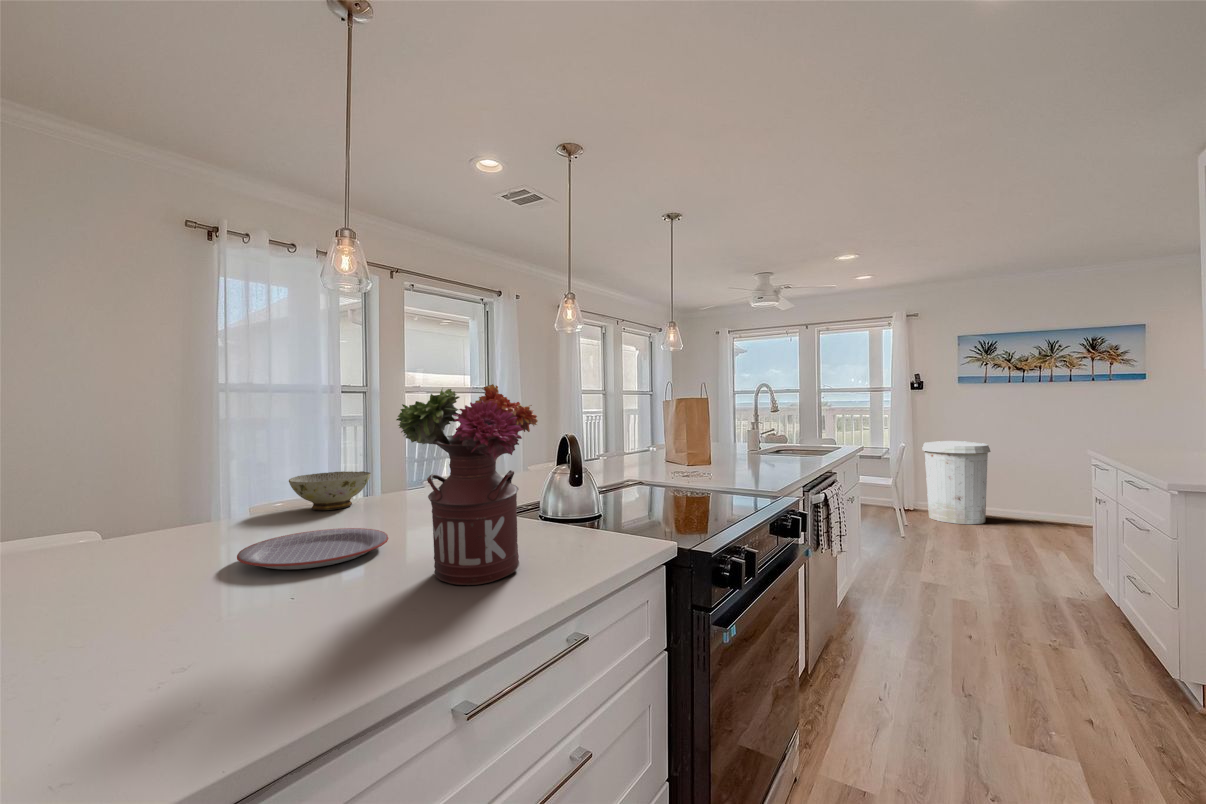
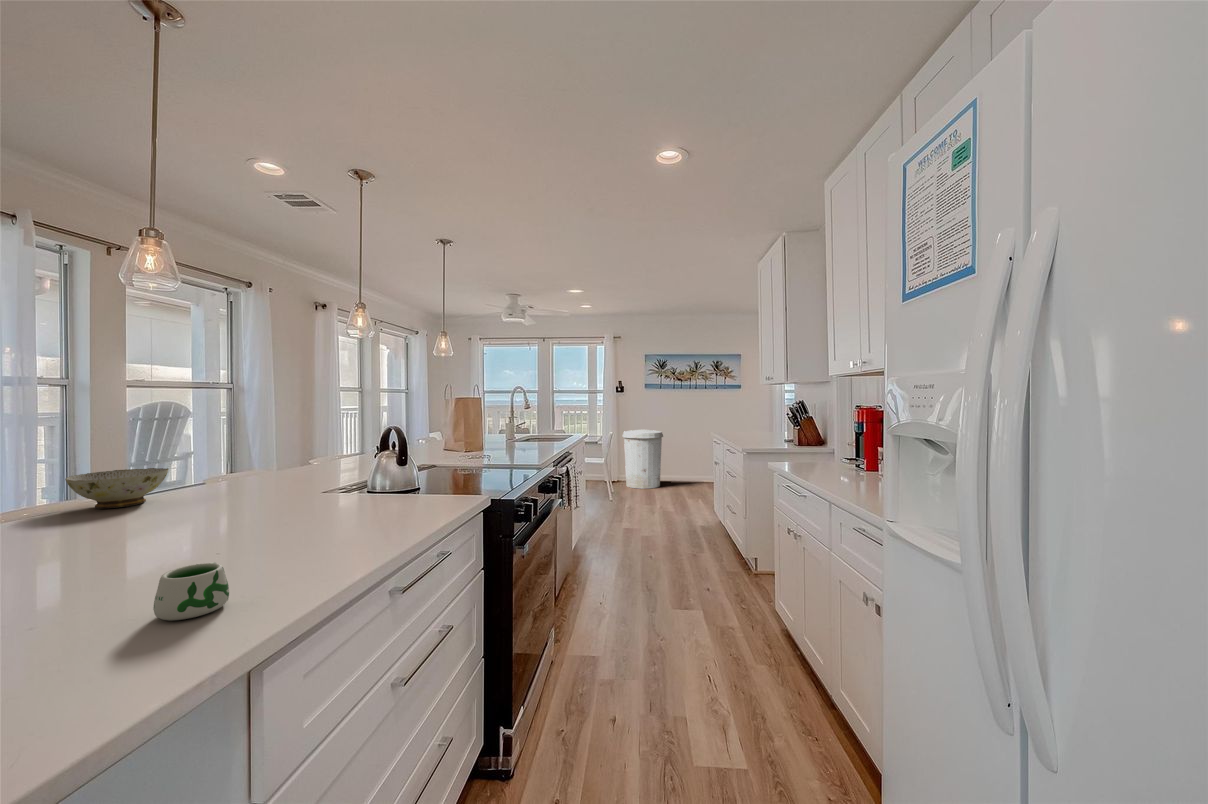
flower arrangement: present [396,384,538,585] -> none [290,388,401,533]
plate: present [237,528,388,569] -> none [92,512,249,547]
mug: none [98,631,226,728] -> present [153,562,229,620]

